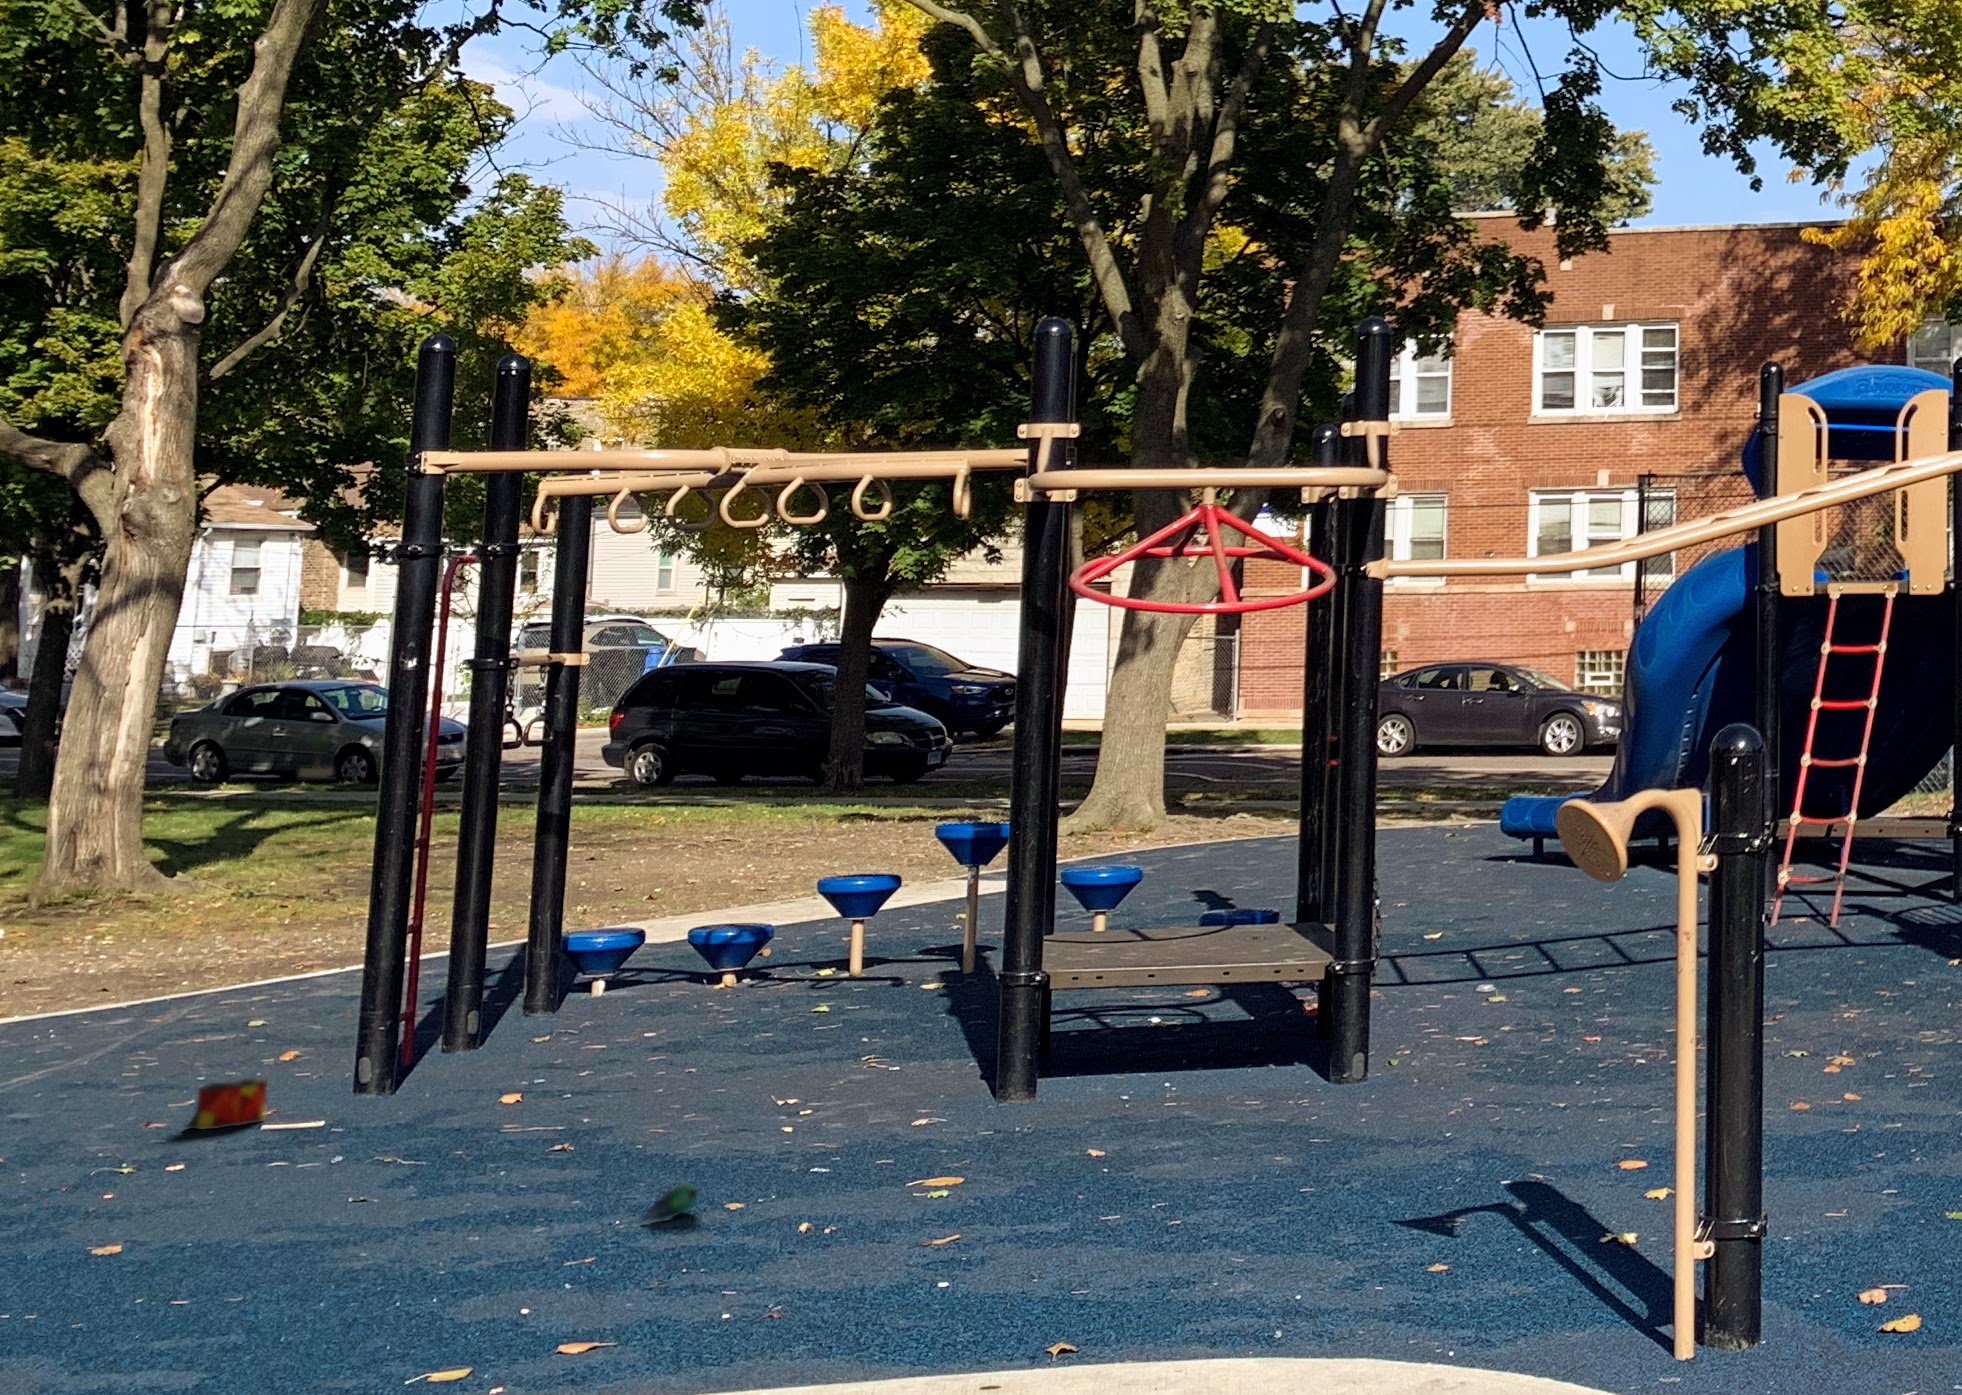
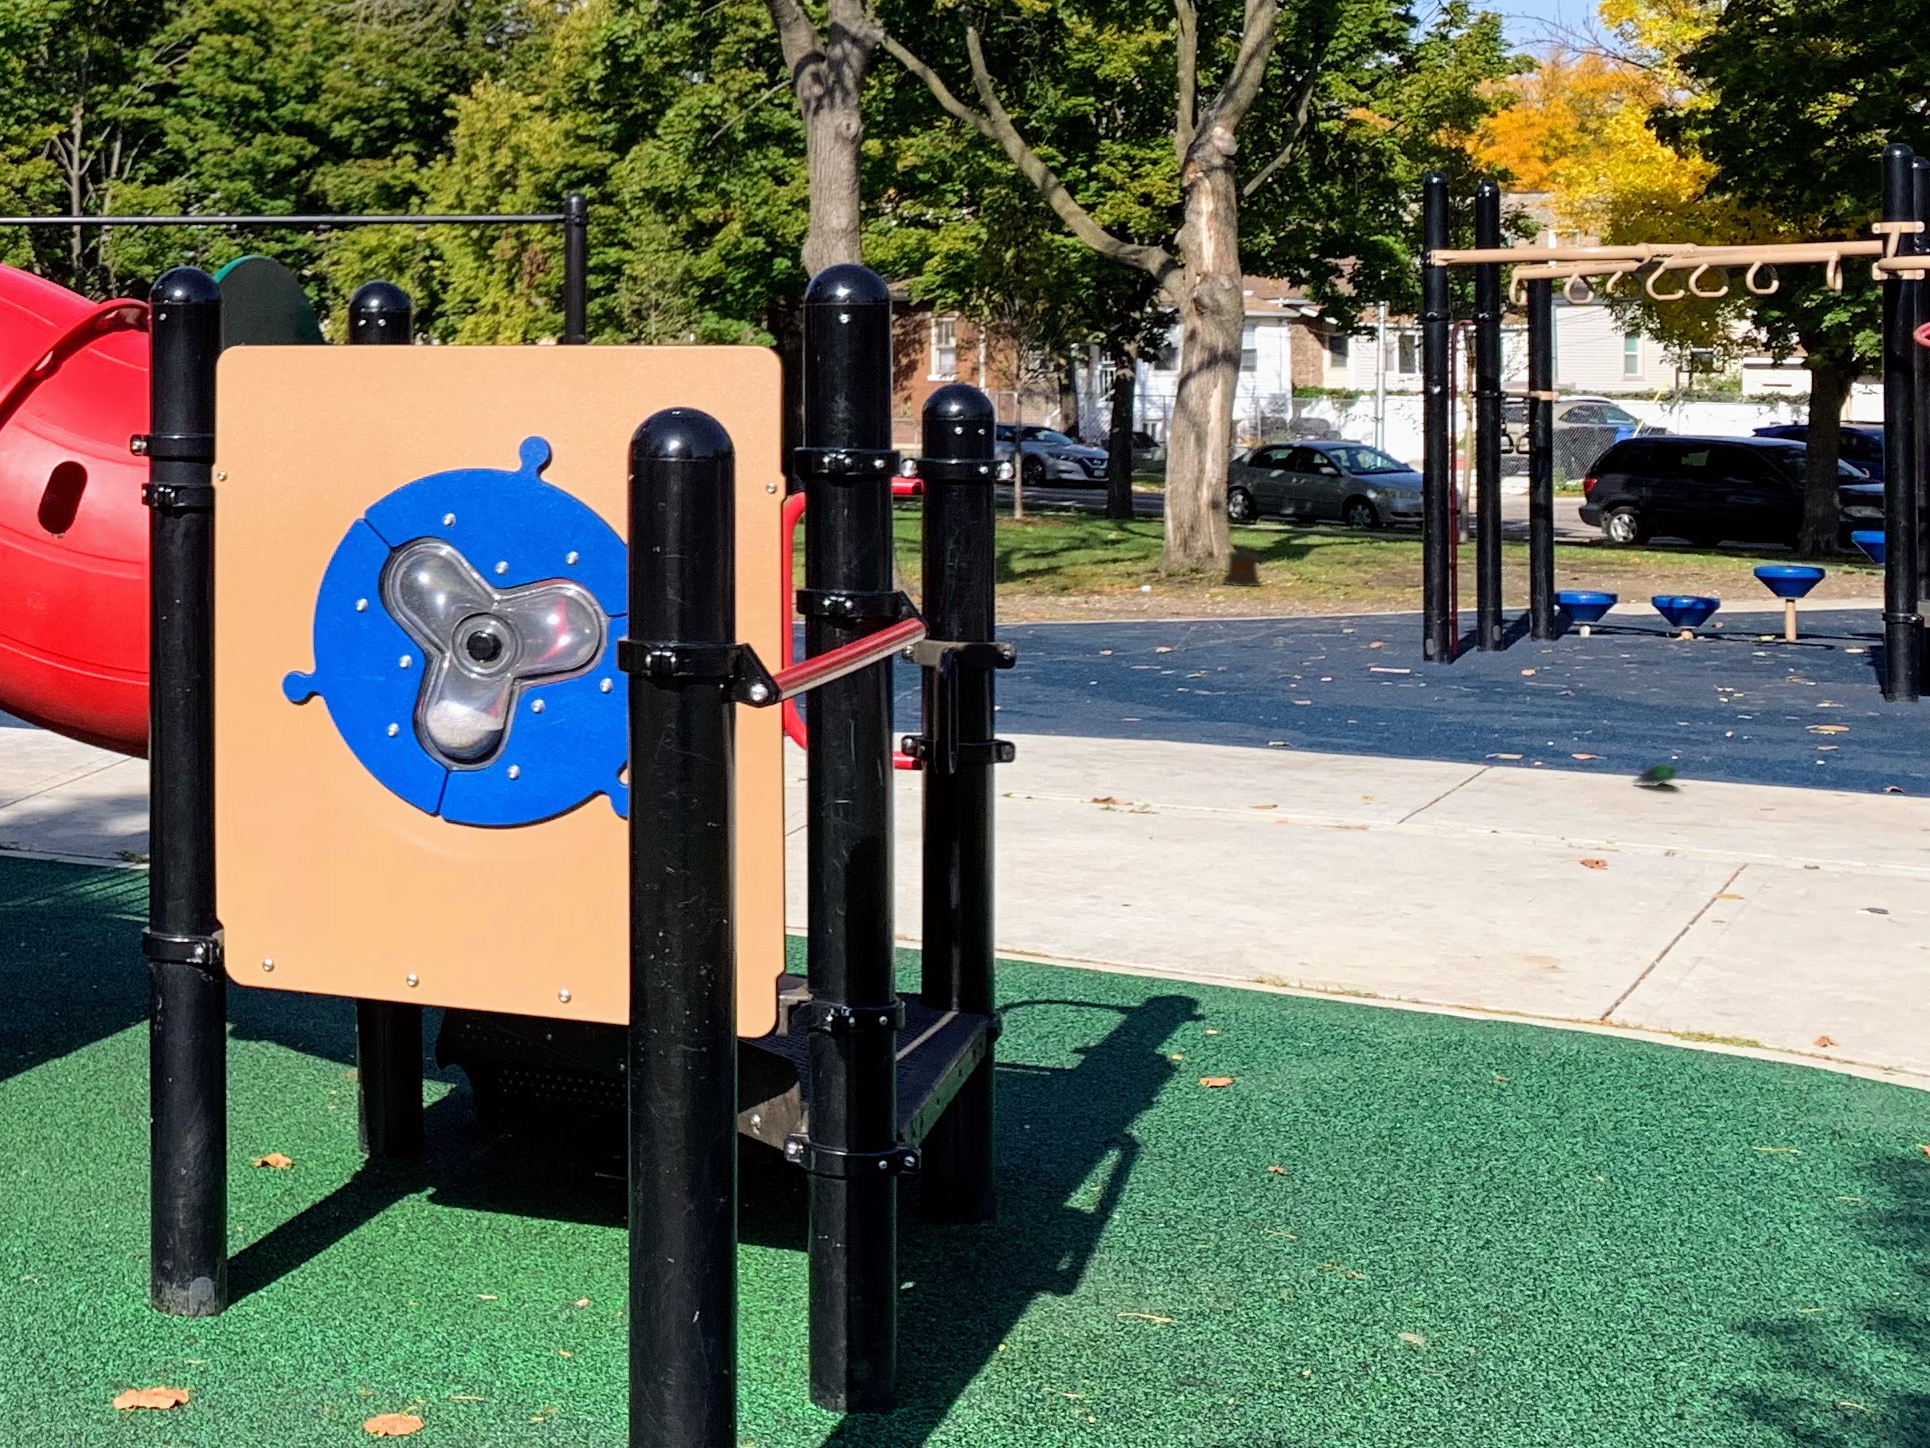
potted plant: present [299,735,333,777] -> none [1314,478,1344,513]
bucket: none [135,853,198,911] -> present [1223,545,1262,586]
bag: present [186,1078,268,1130] -> none [1302,672,1354,703]

